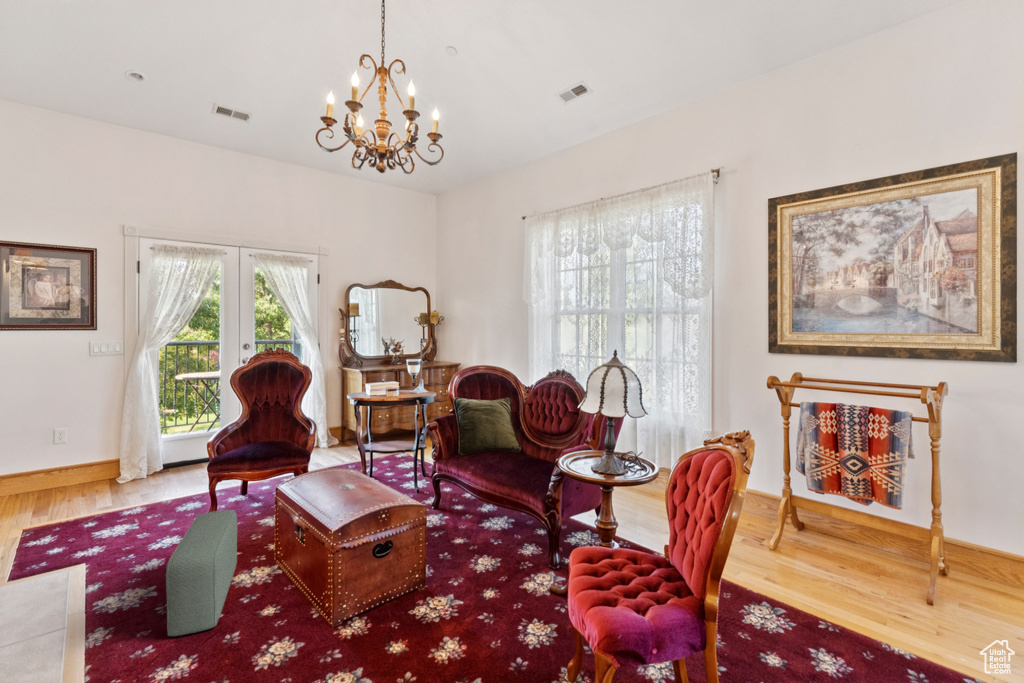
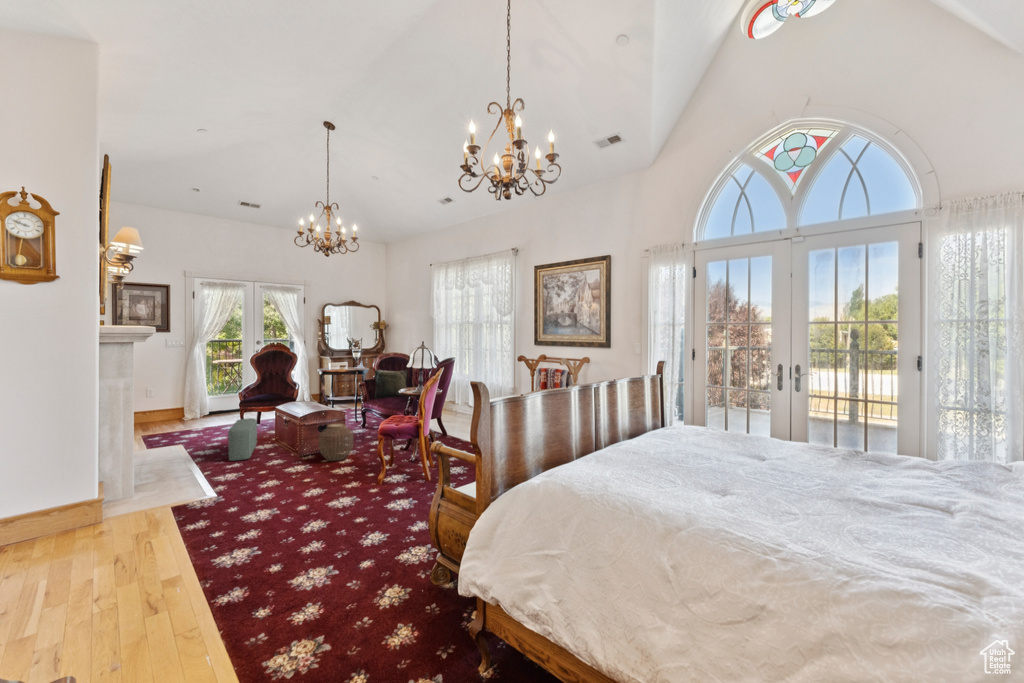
woven basket: none [379,538,456,636] -> present [319,423,354,461]

